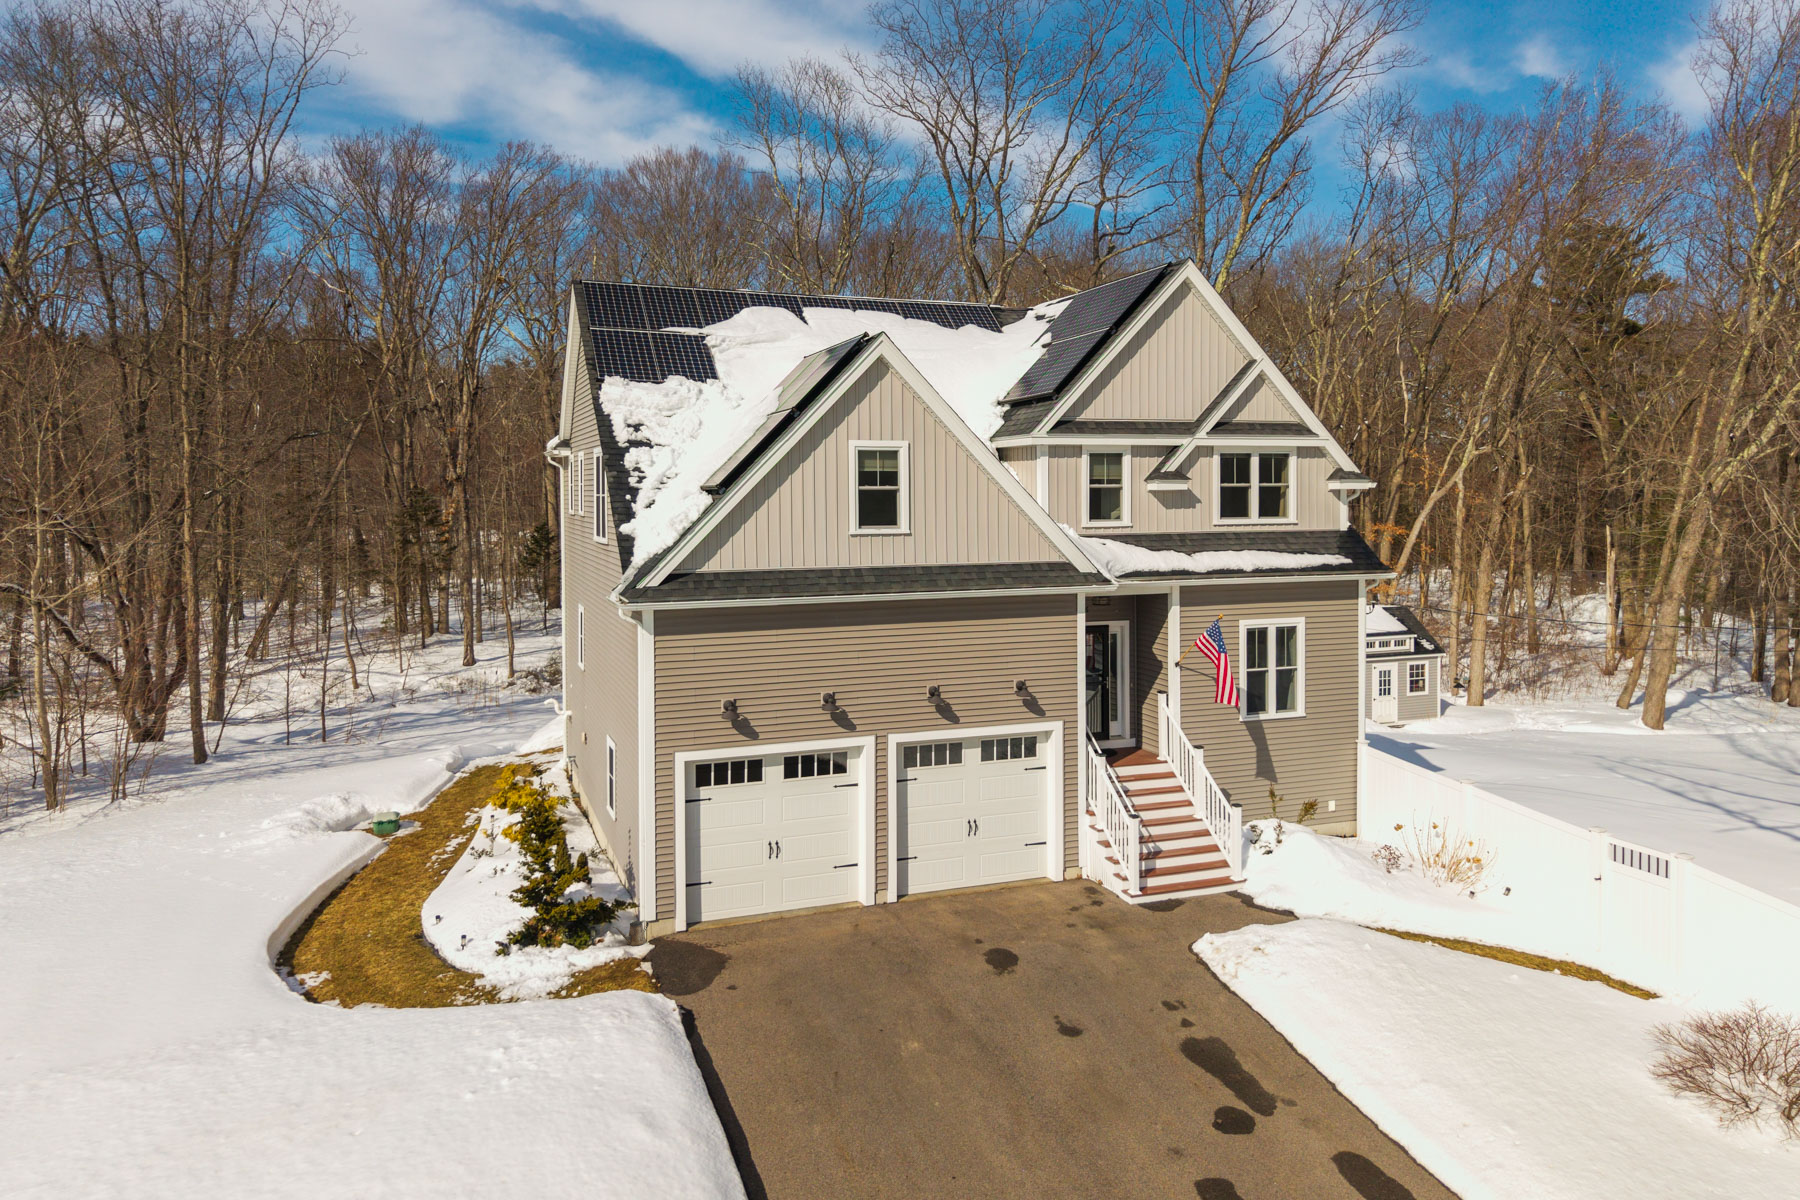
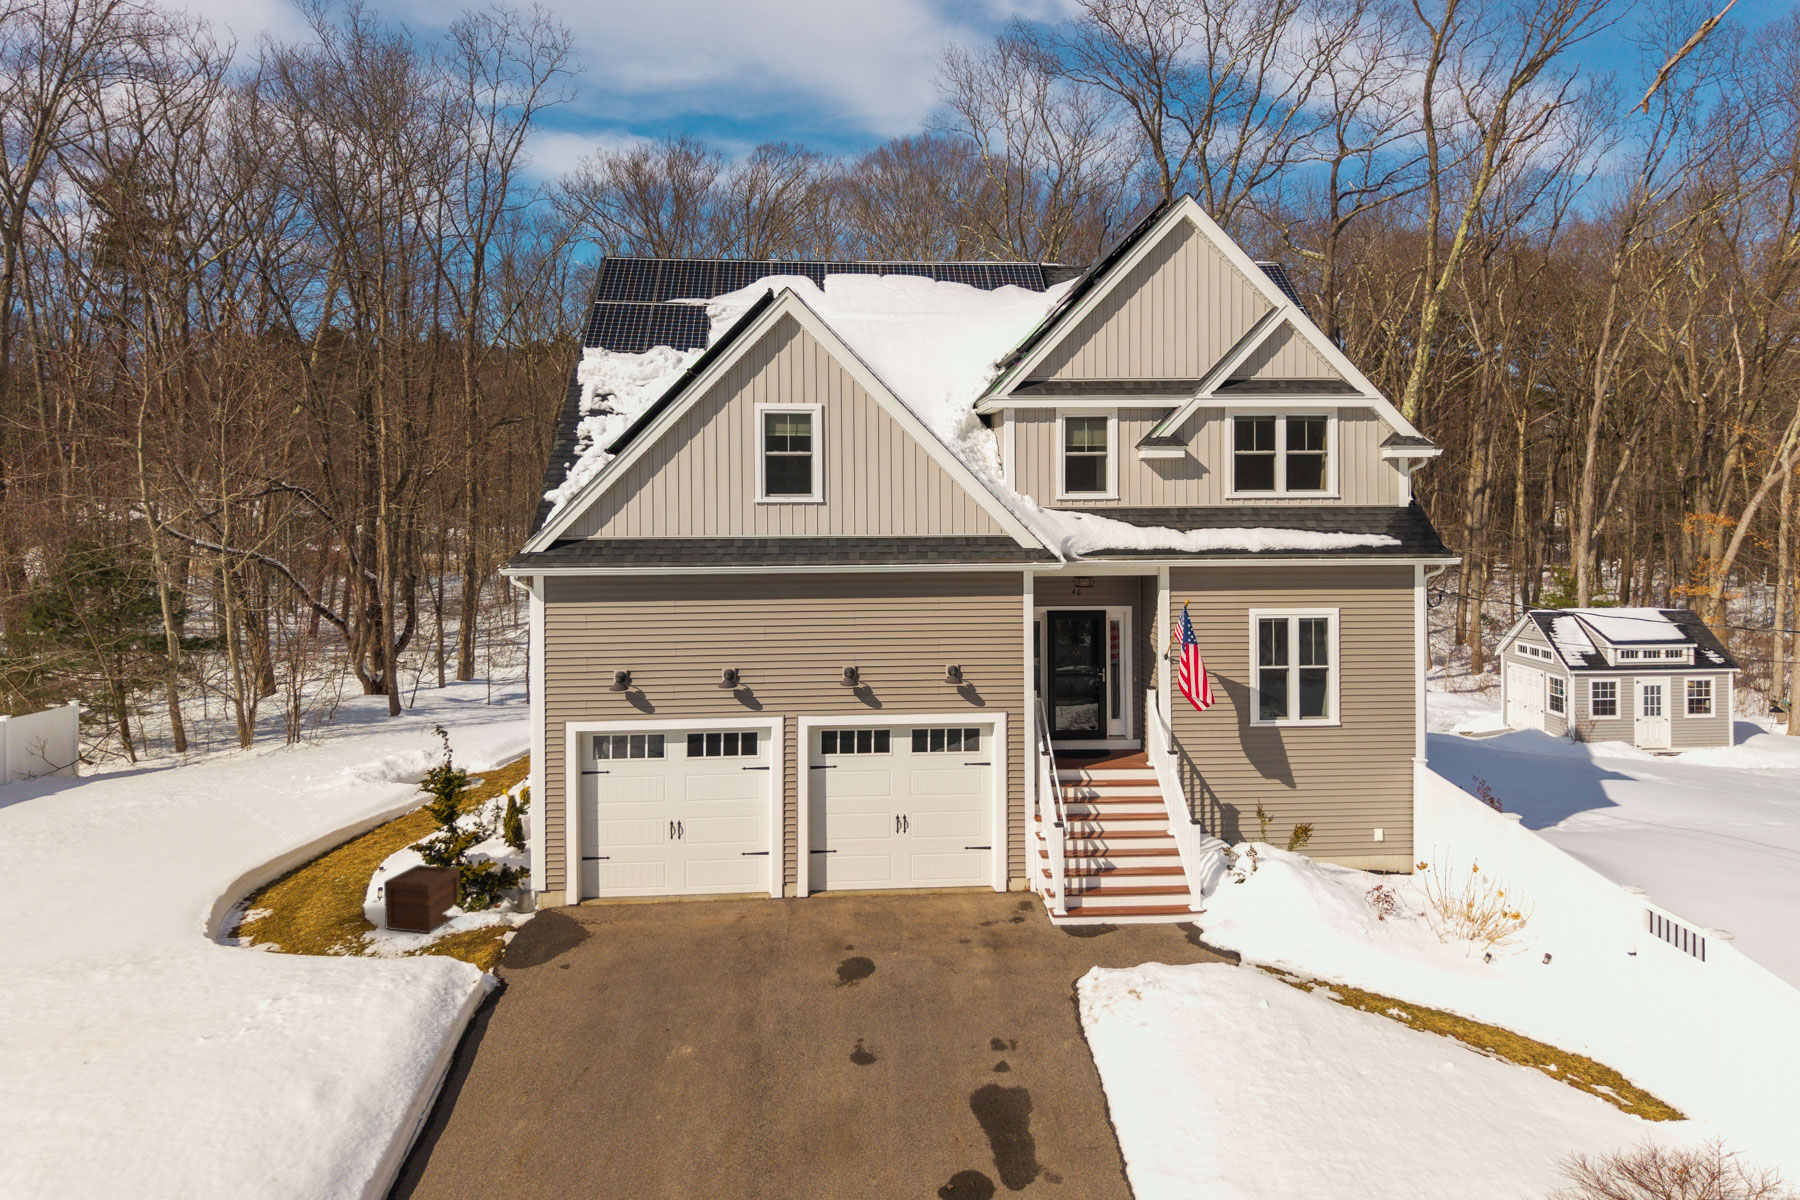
wooden crate: none [508,906,575,975] -> present [384,865,460,933]

